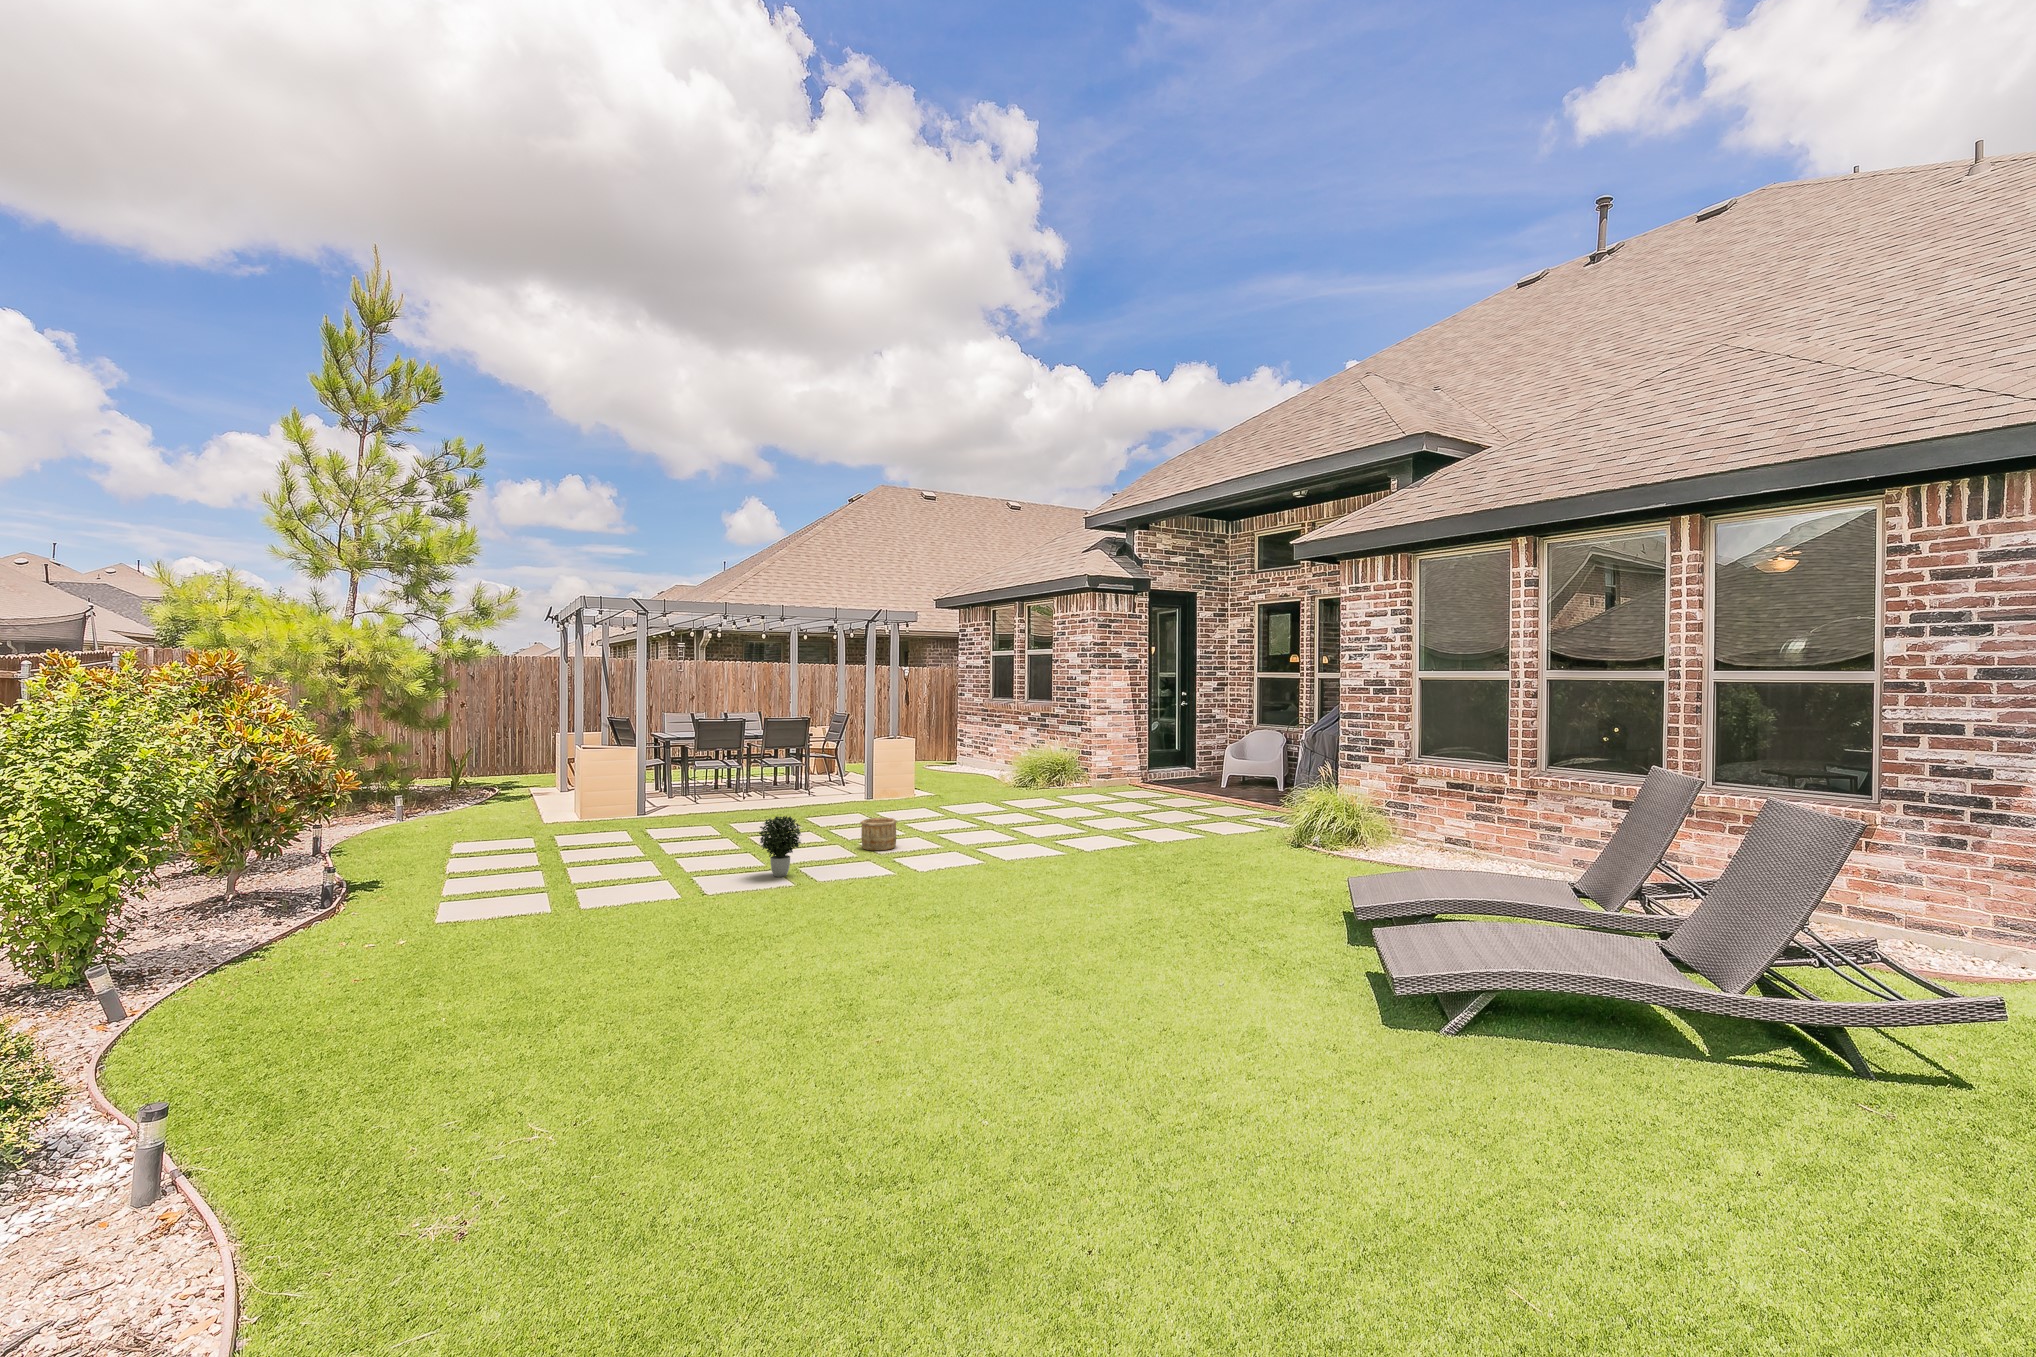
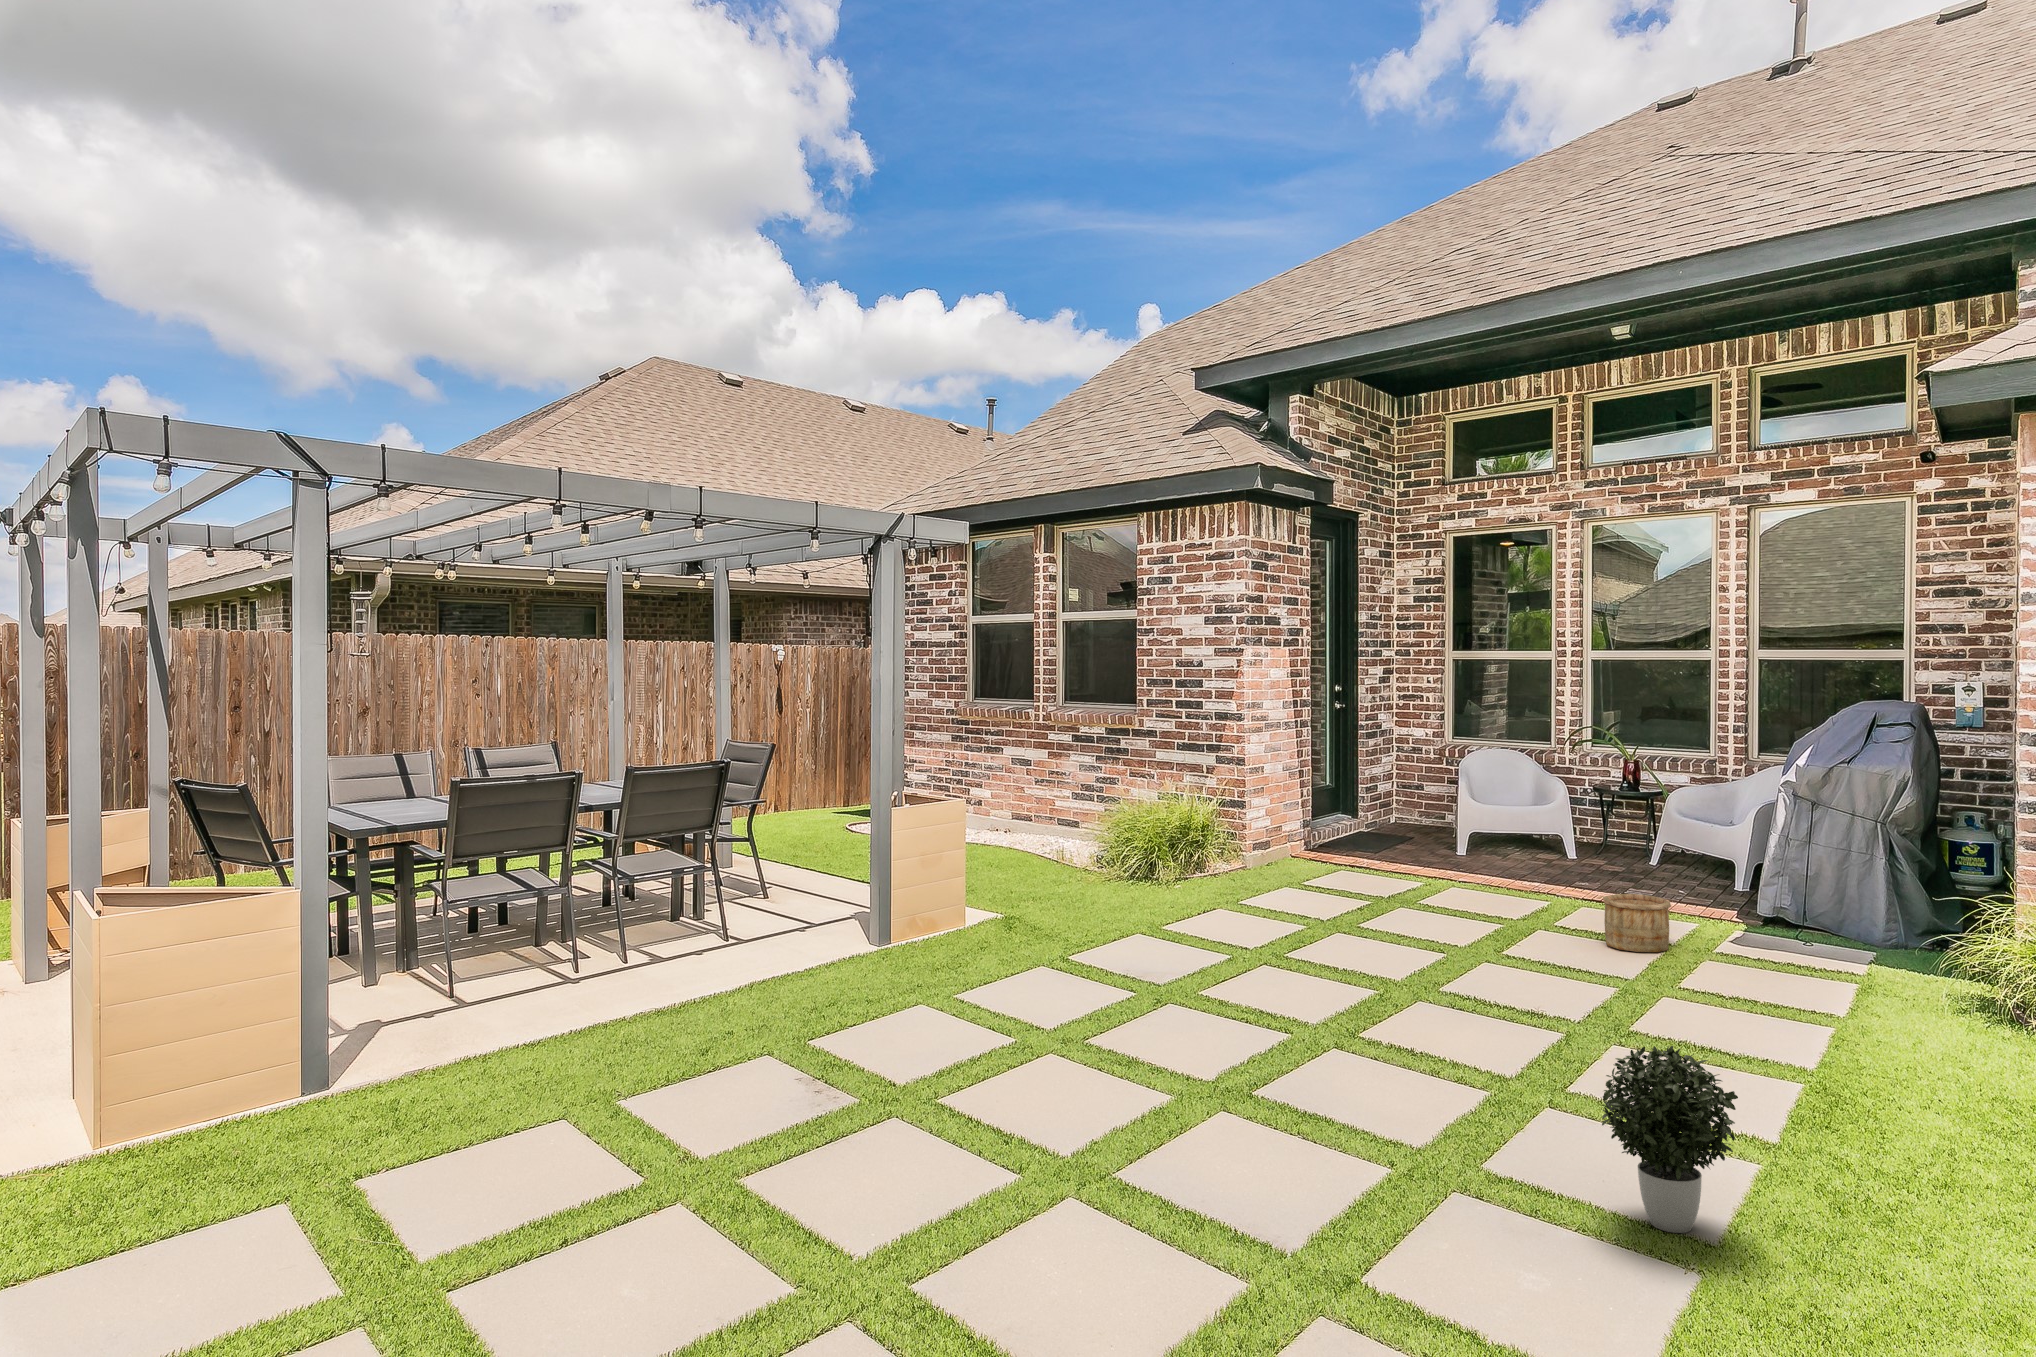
wooden bucket: present [860,818,897,850] -> present [1603,894,1671,952]

